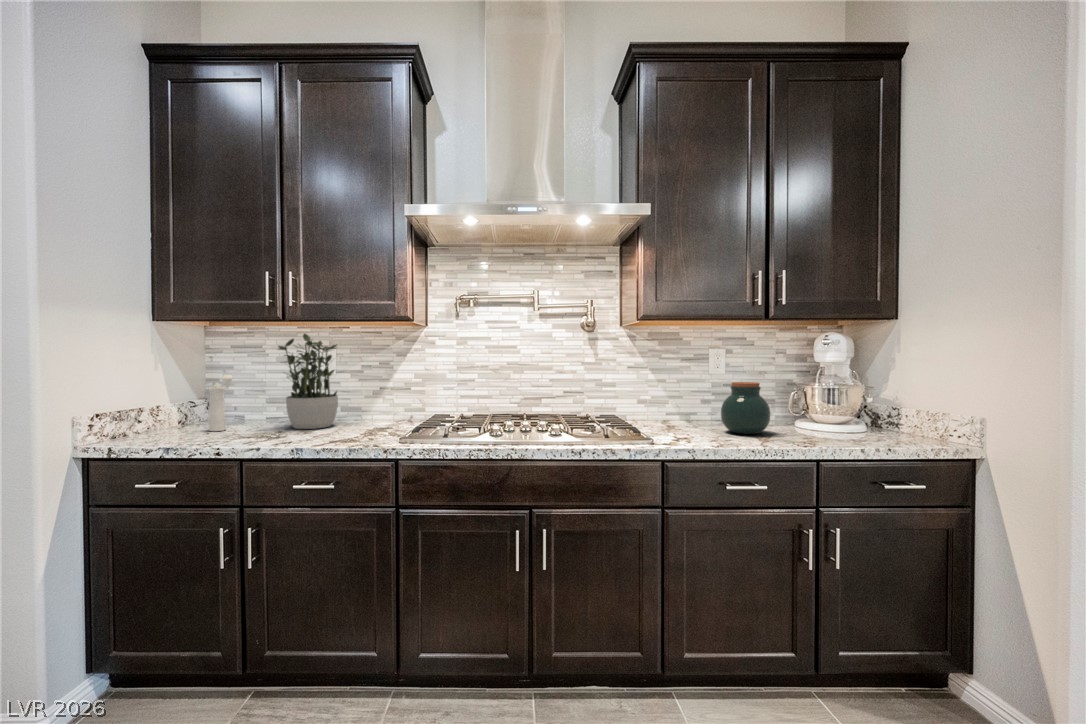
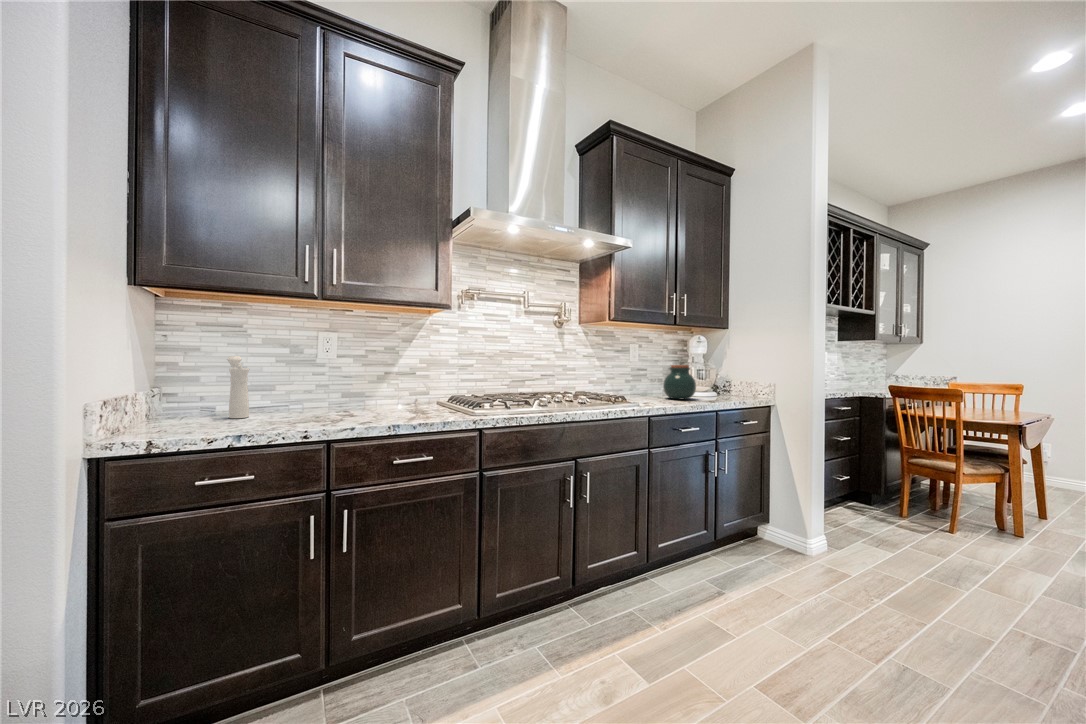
potted plant: present [278,334,338,429] -> none [307,314,369,412]

